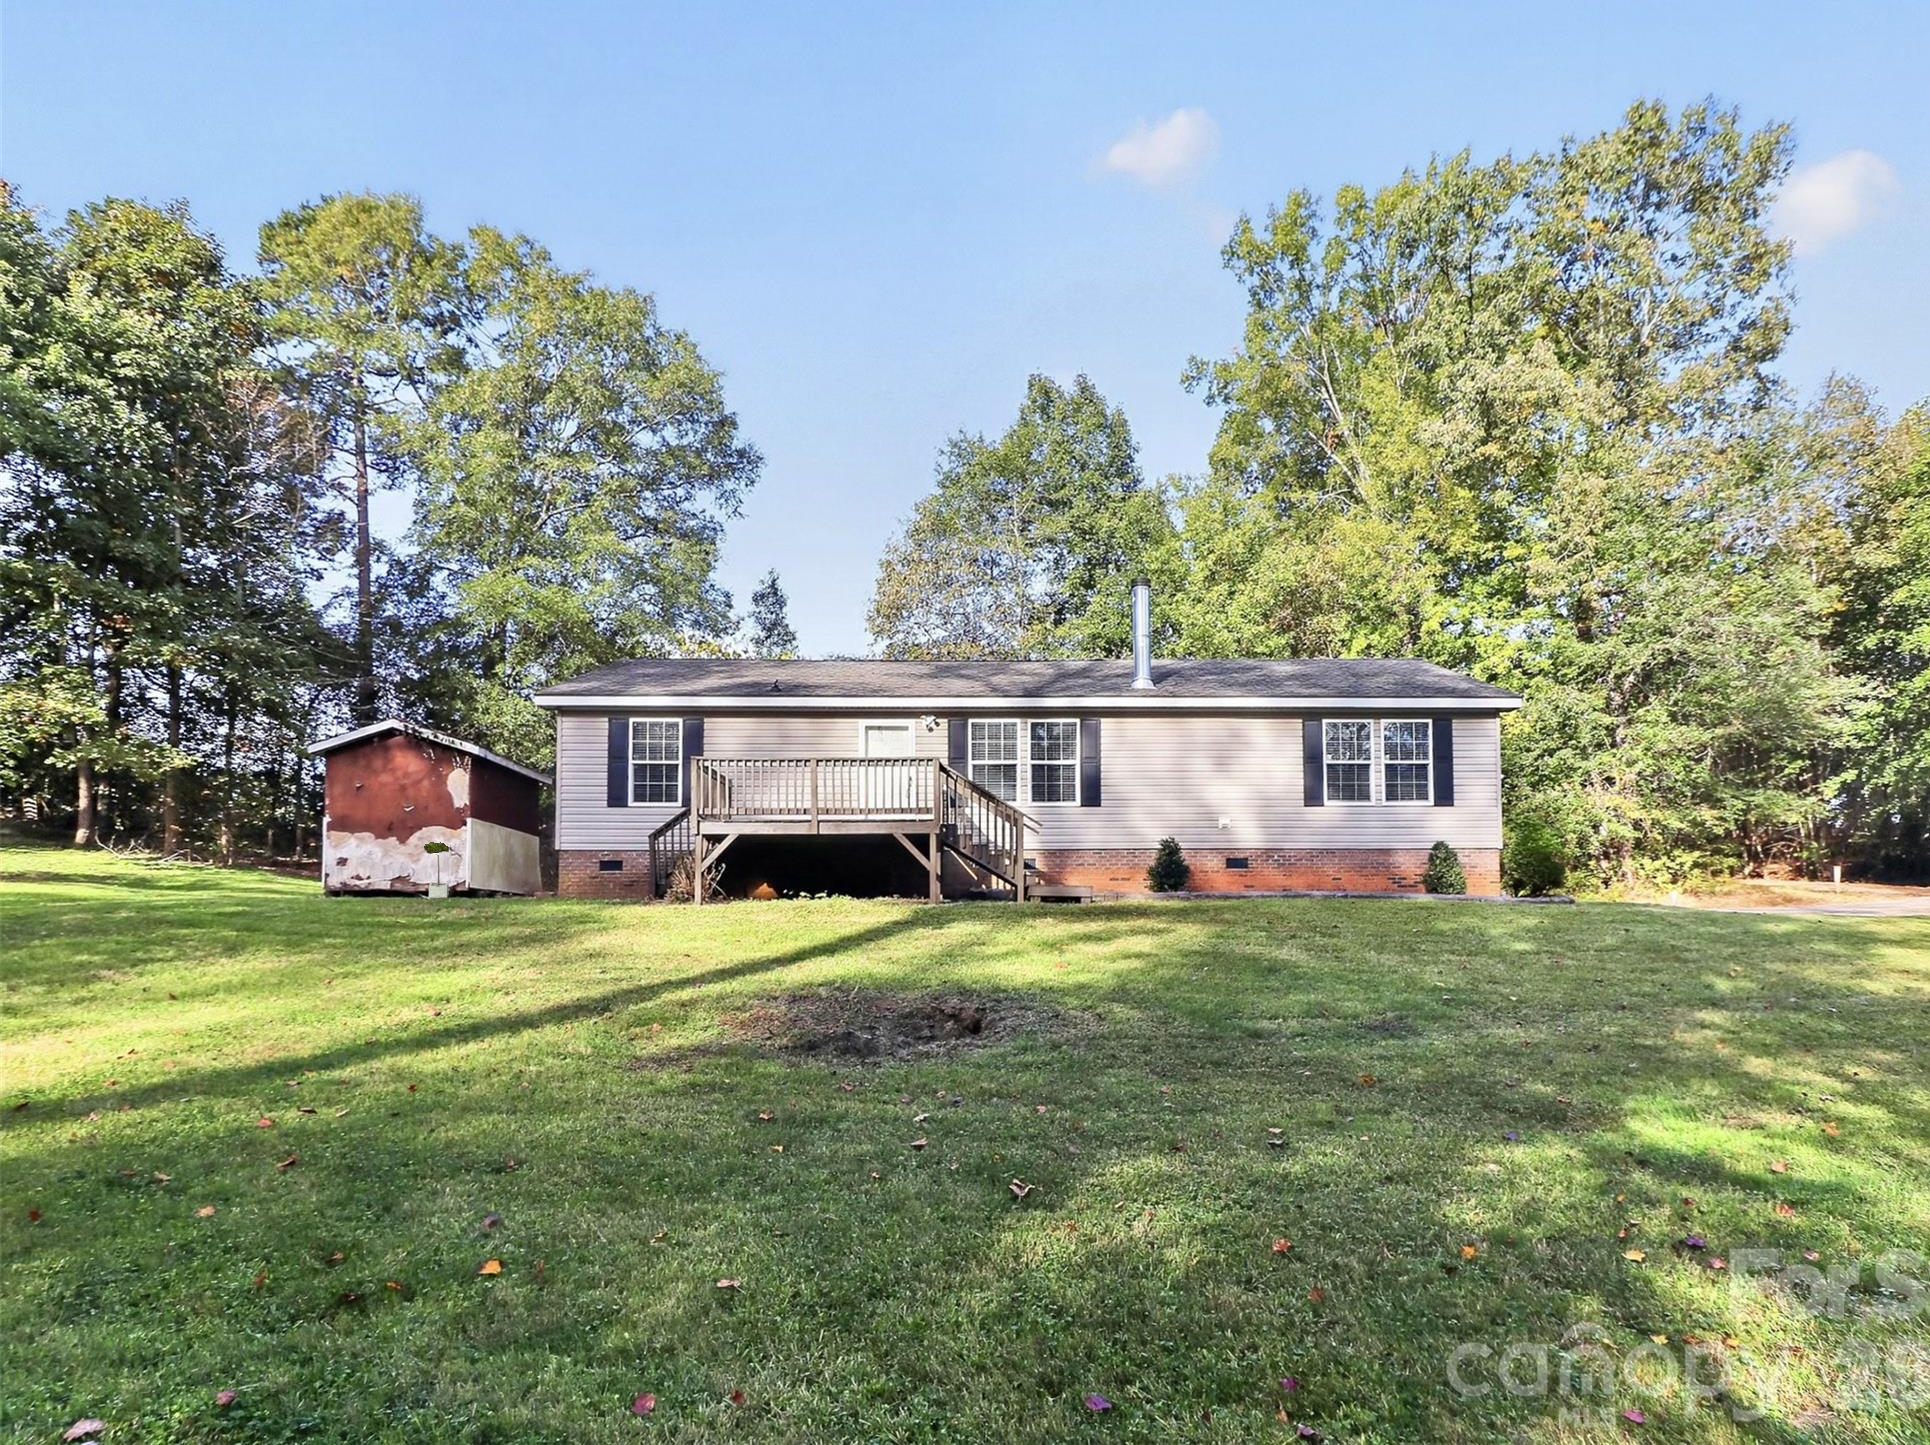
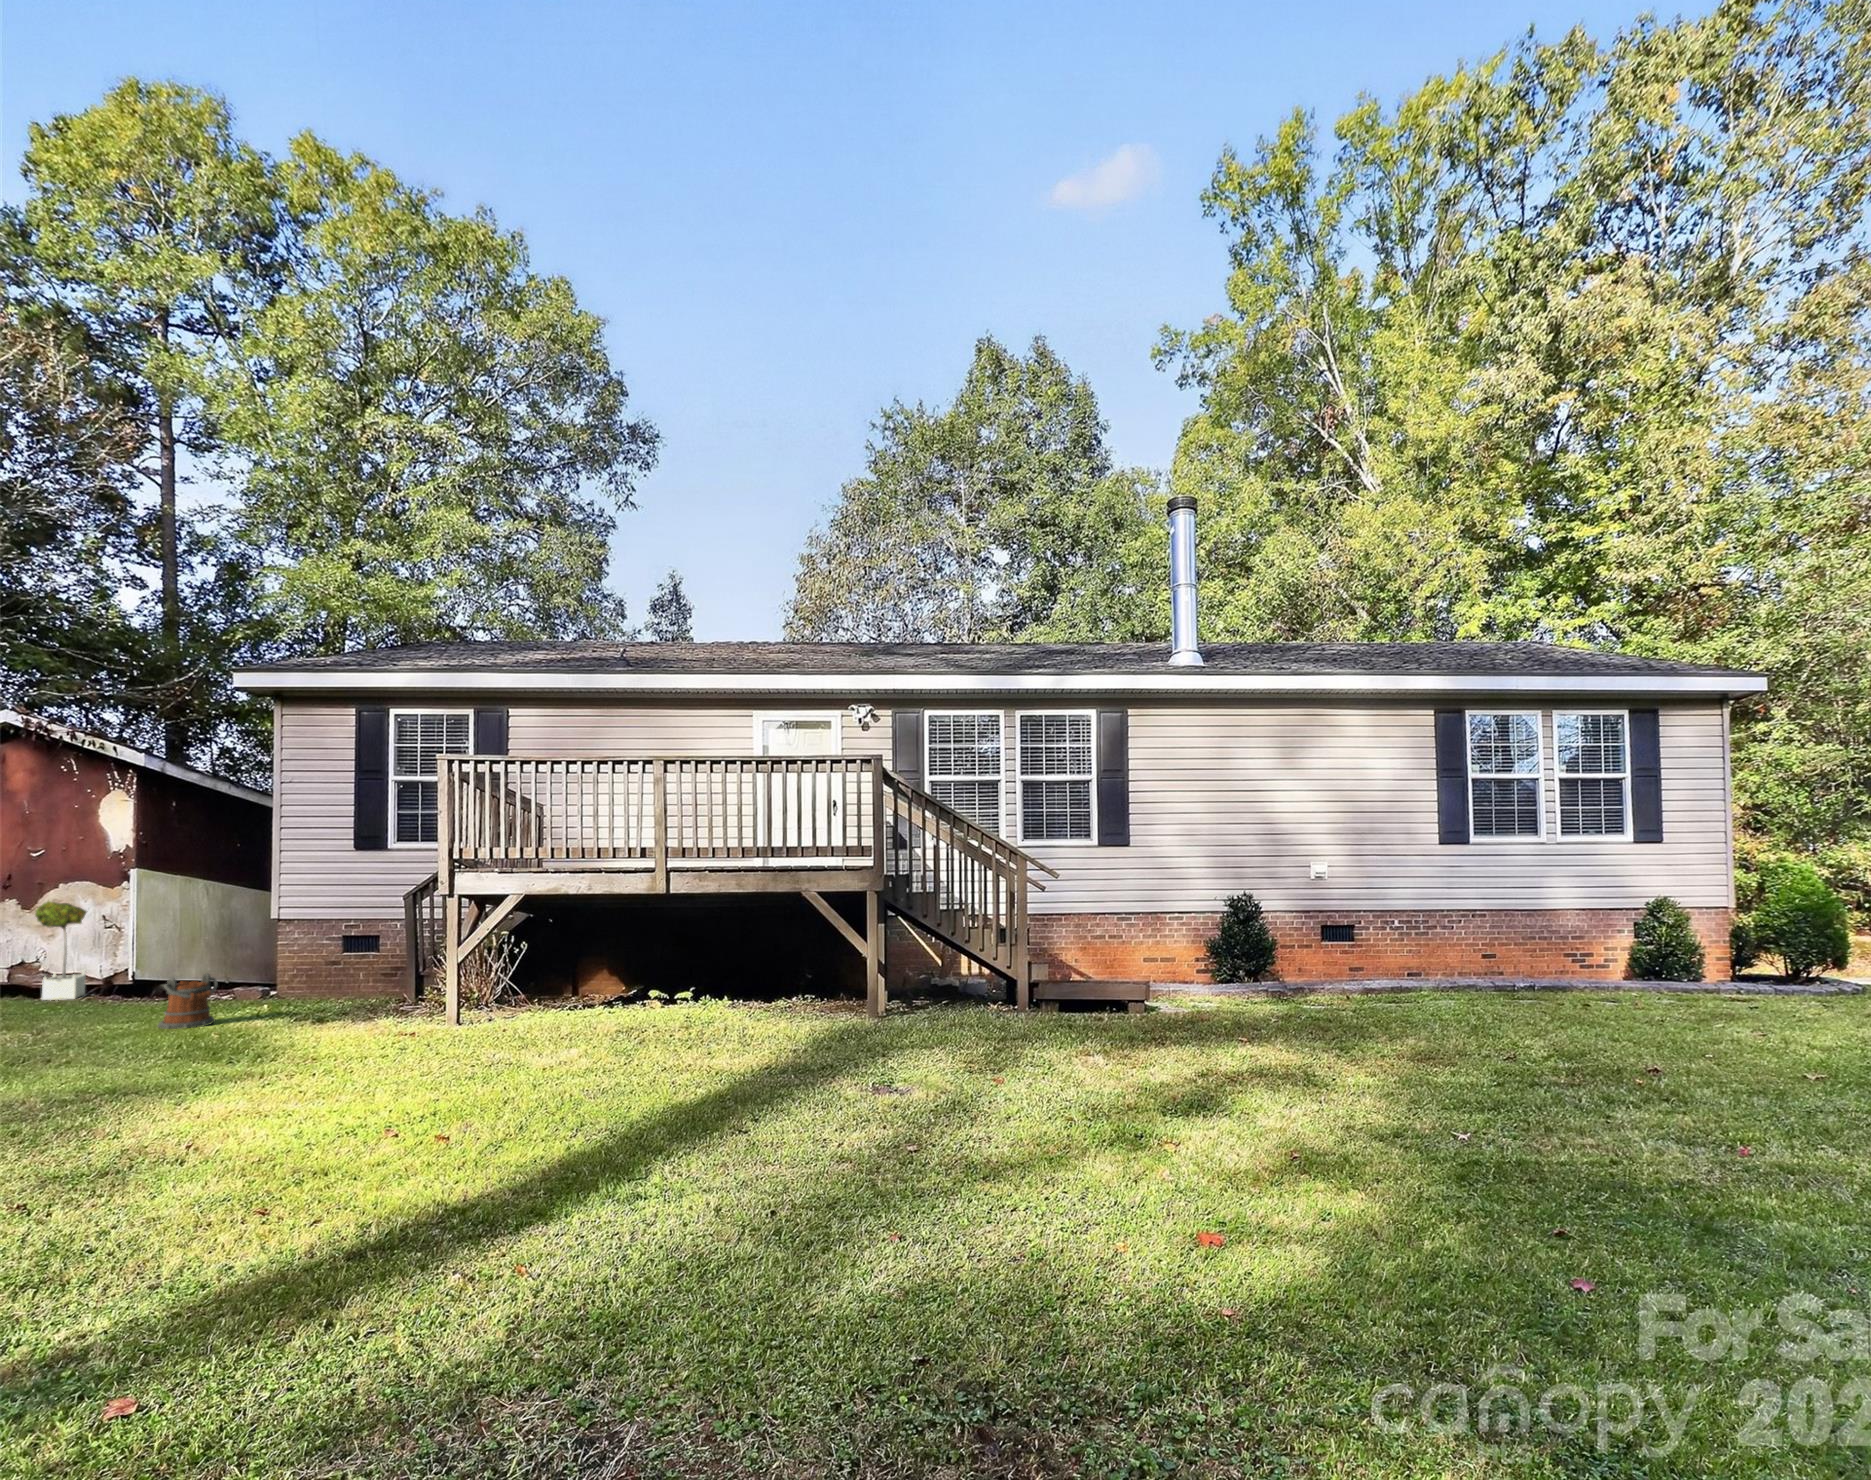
bucket: none [535,879,563,909] -> present [158,973,218,1029]

